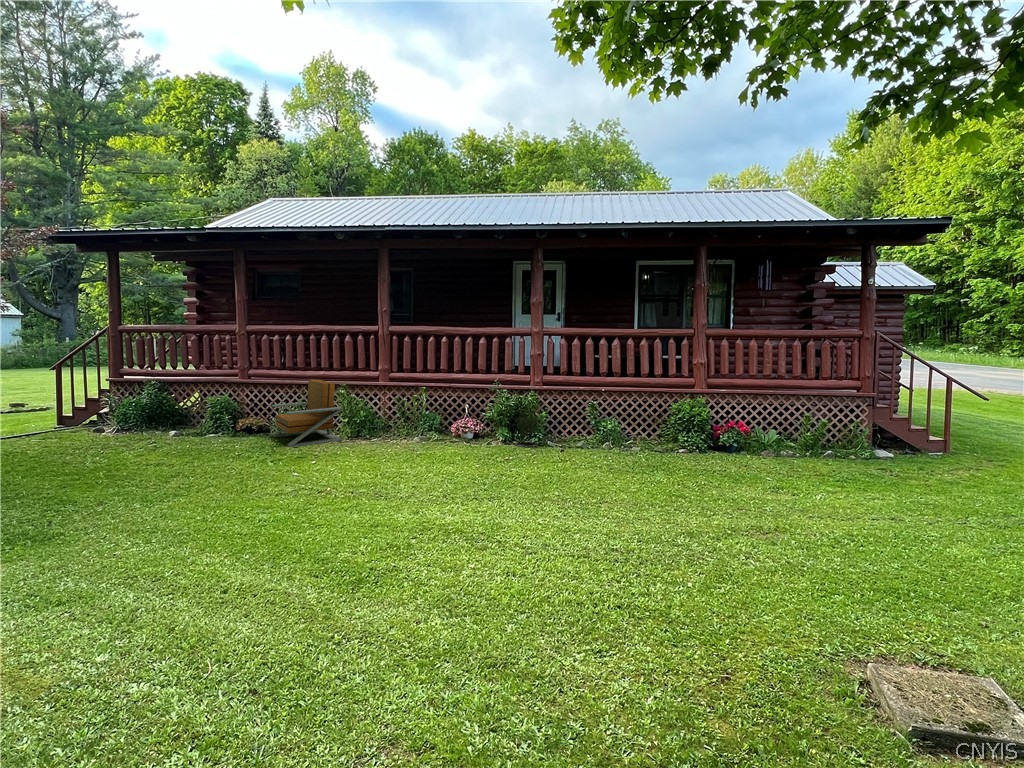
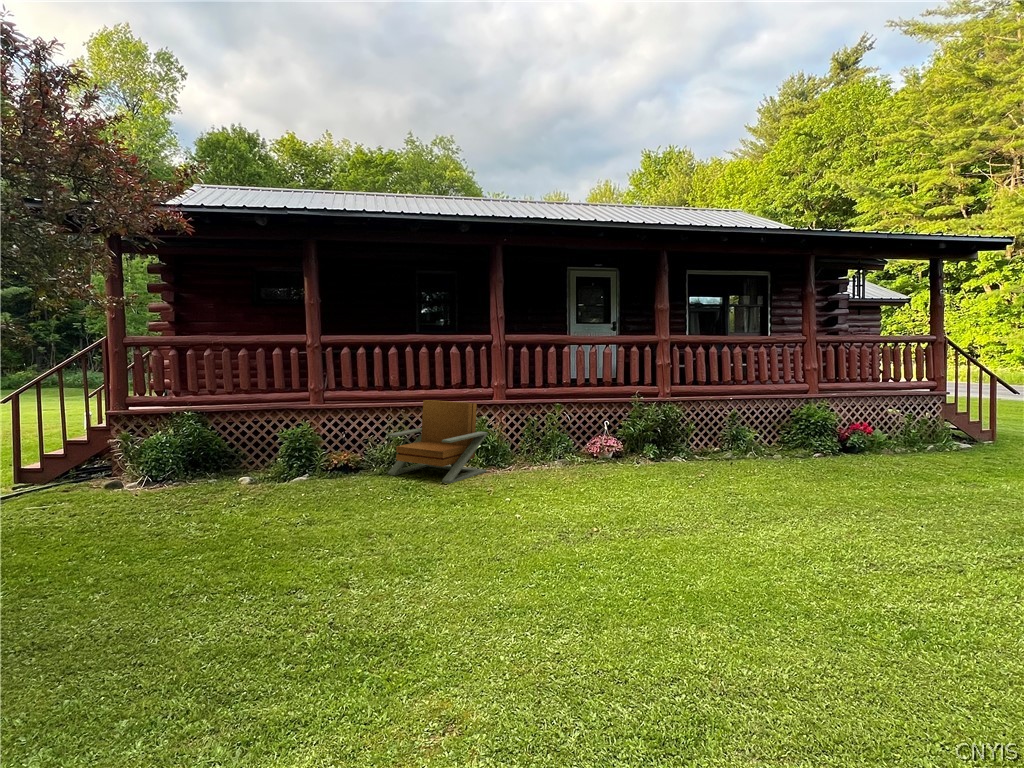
potted tree: present [516,409,537,447] -> none [672,417,699,462]

